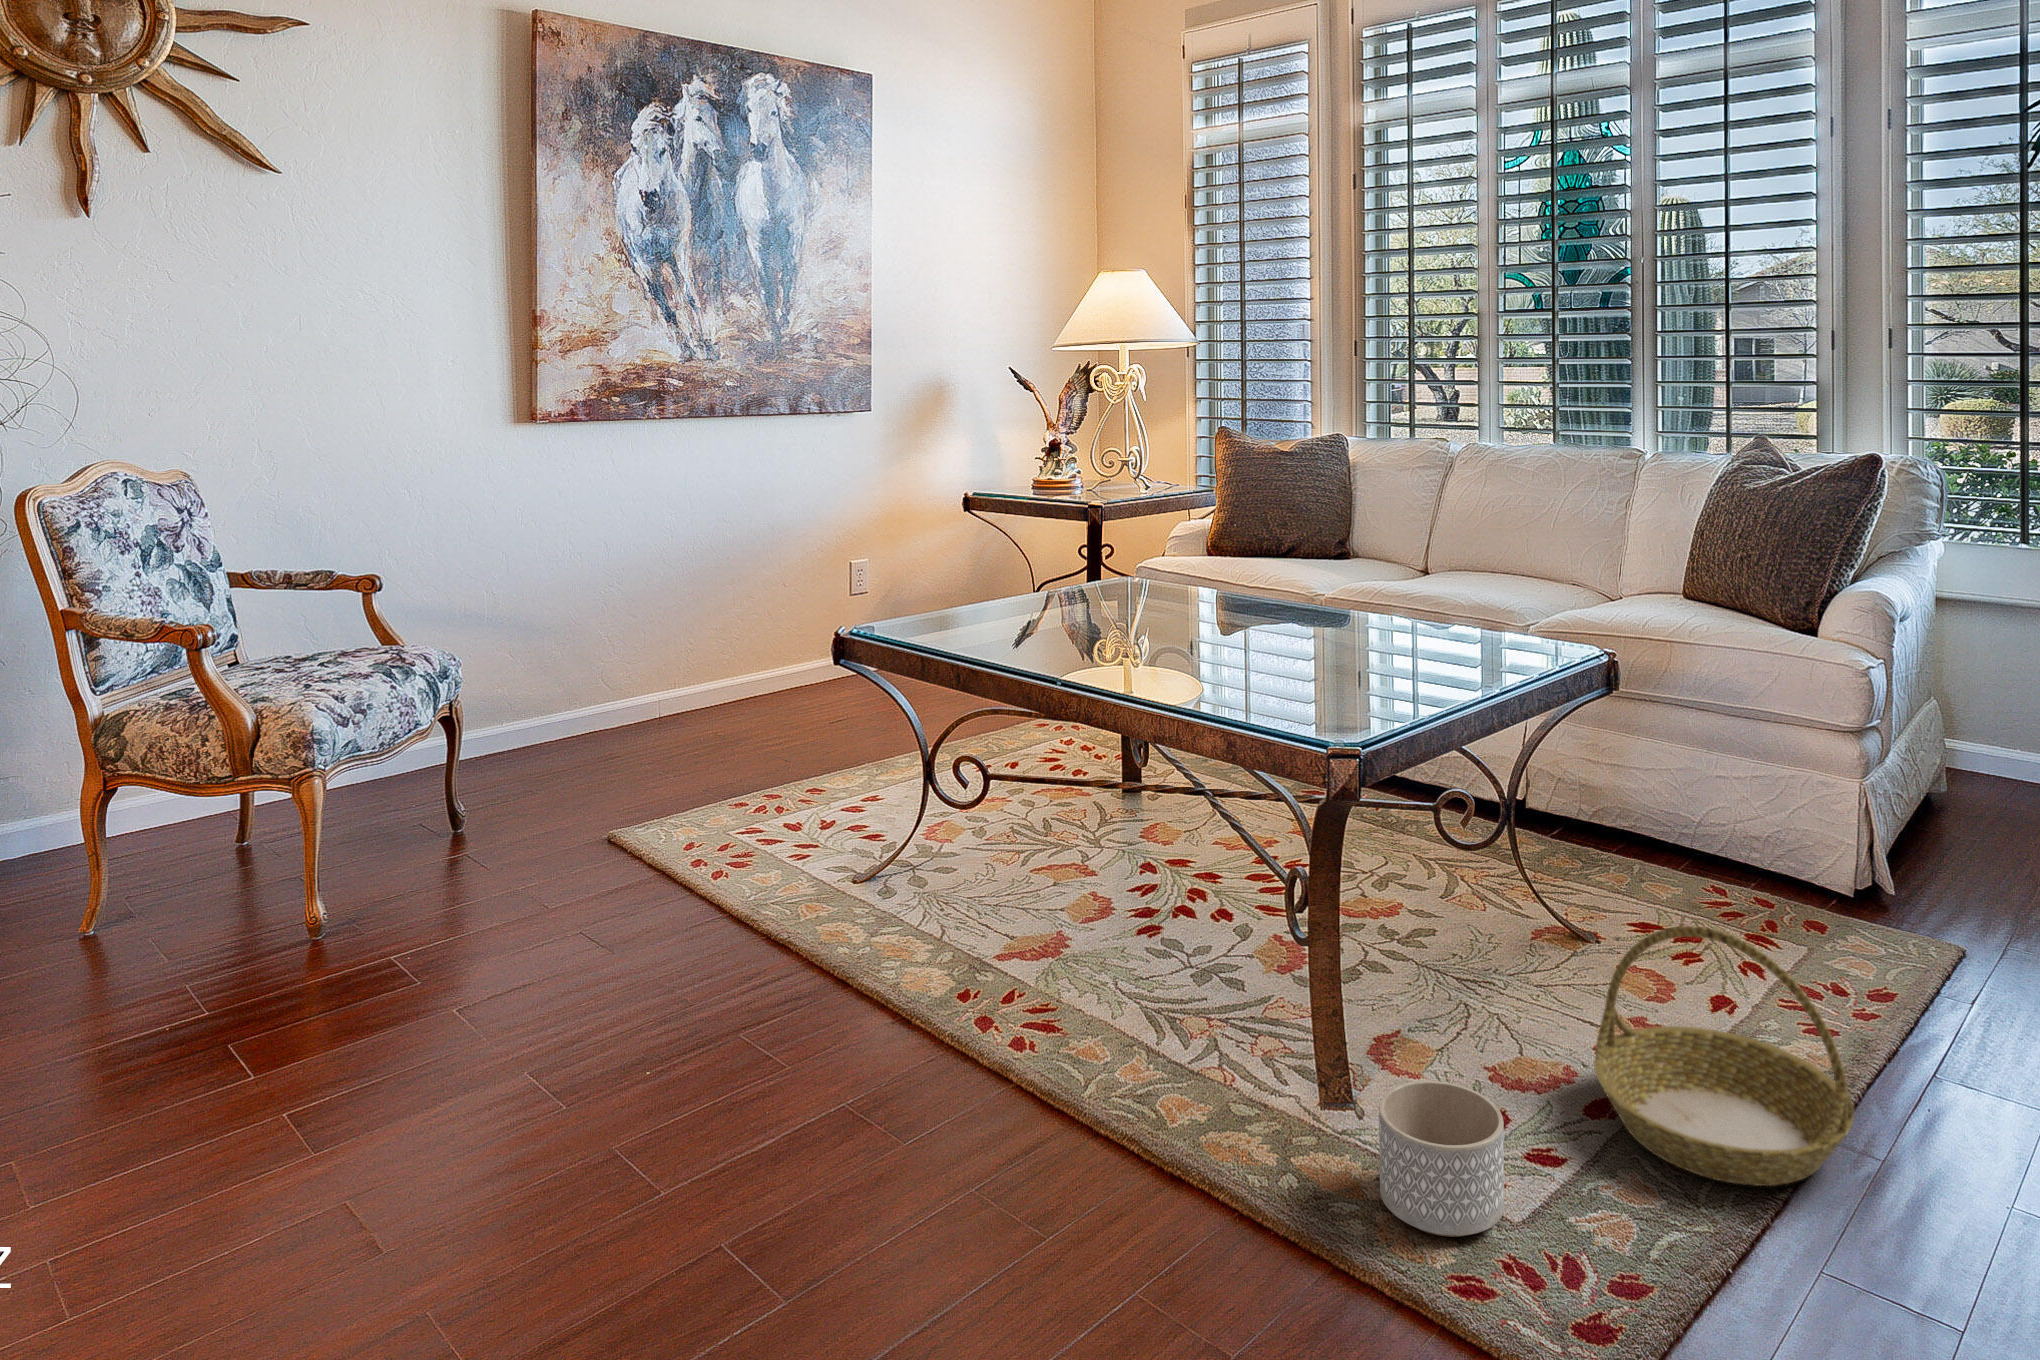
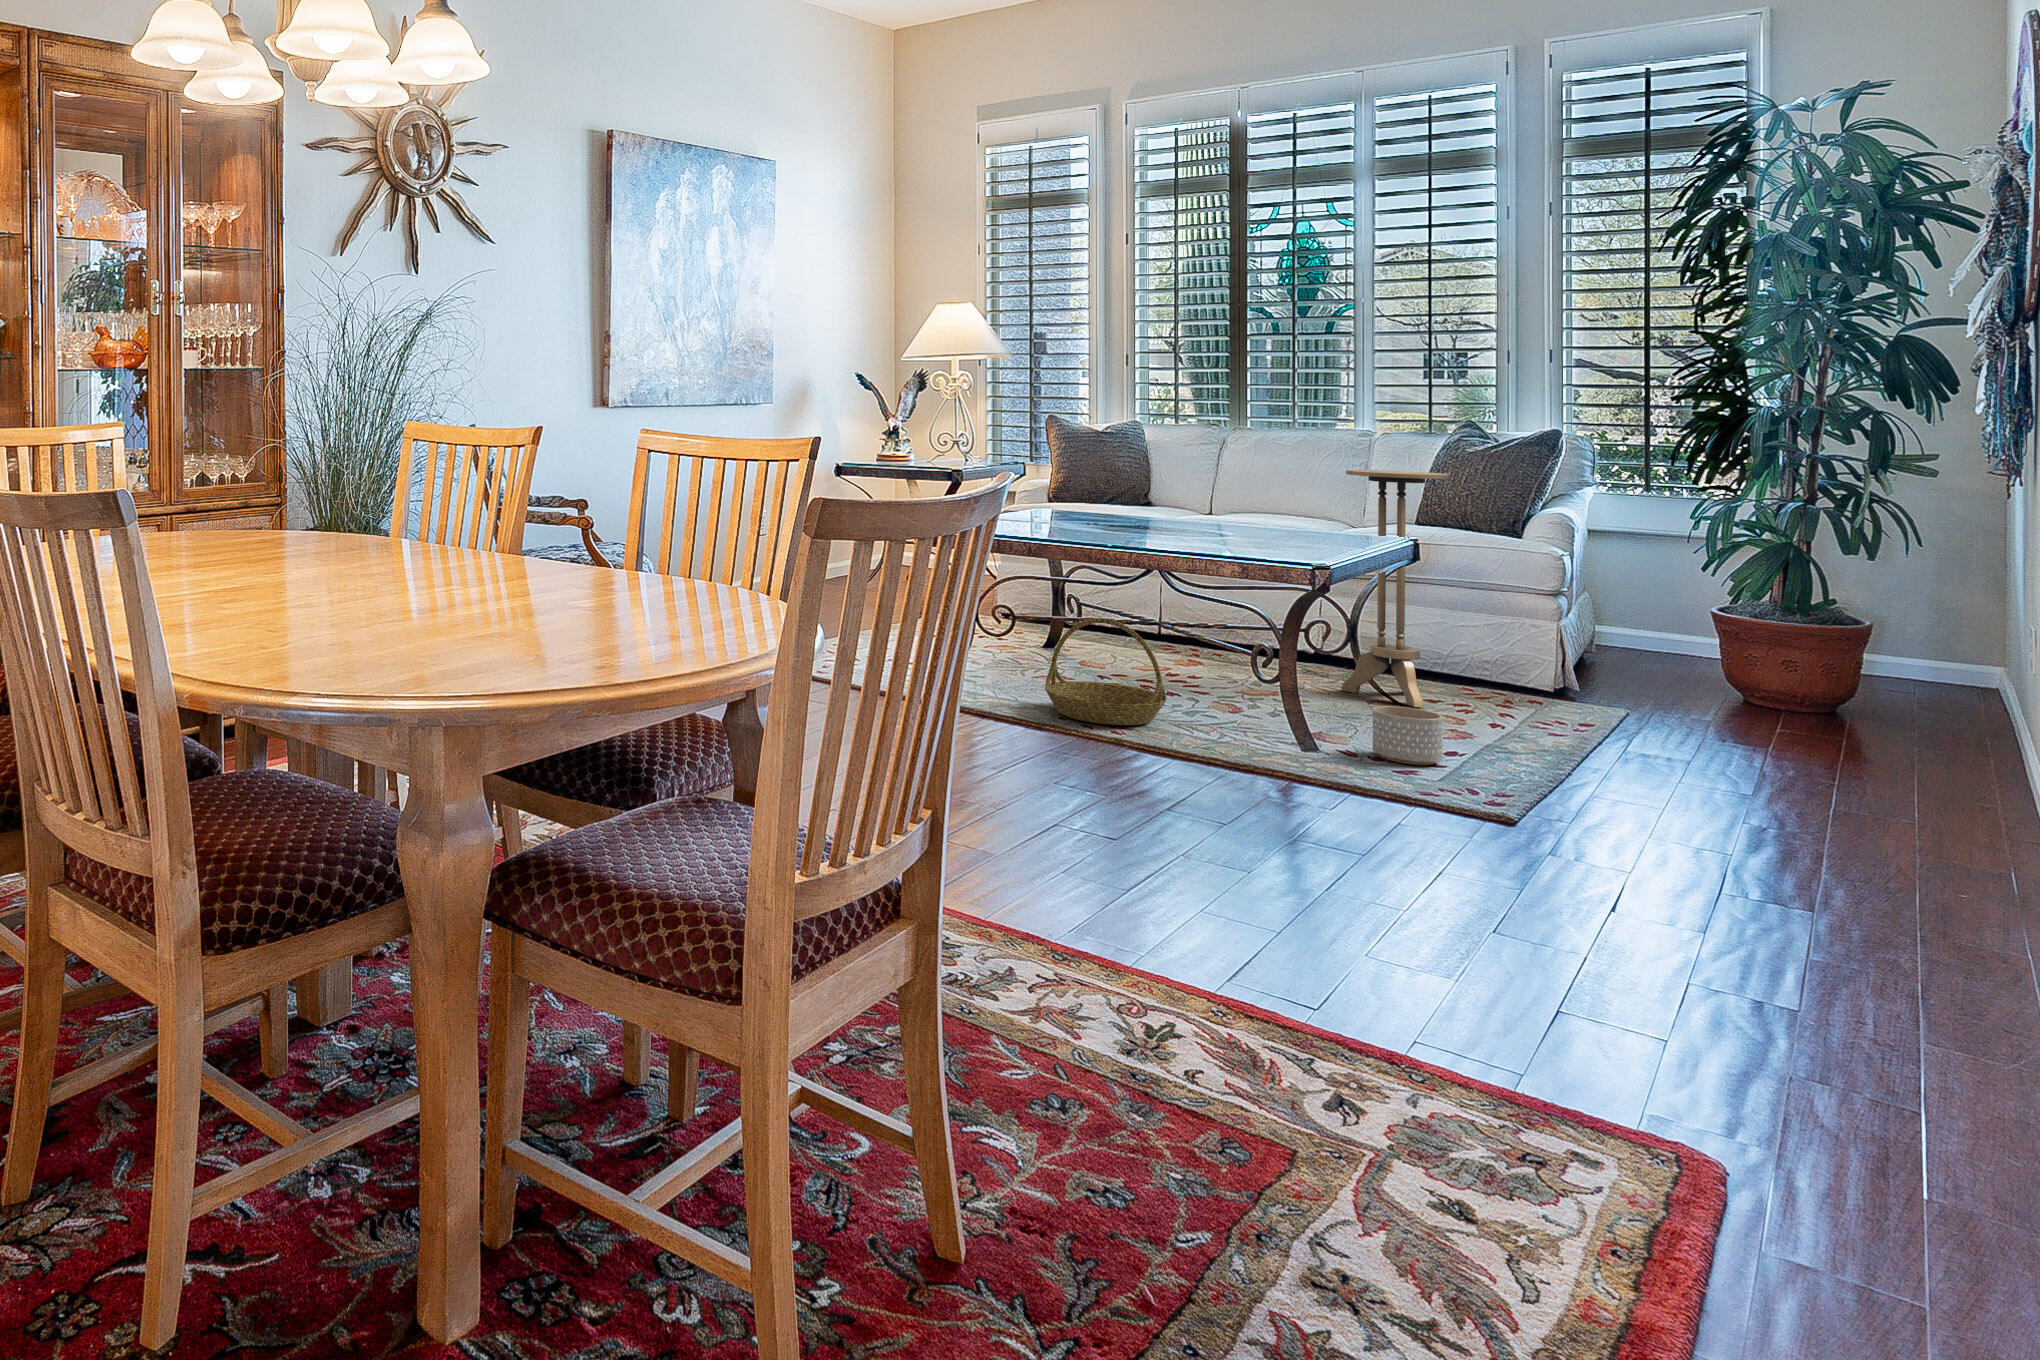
side table: none [1486,547,1644,975] -> present [1341,470,1449,707]
basket: present [1594,926,1854,1186] -> present [1045,618,1166,725]

